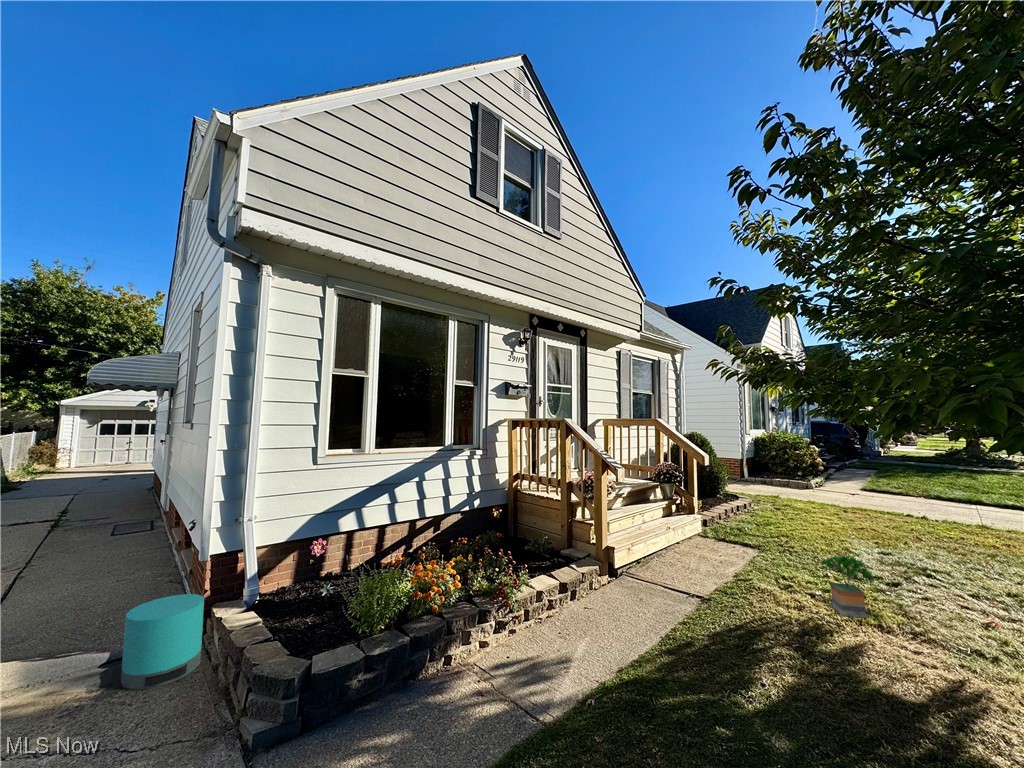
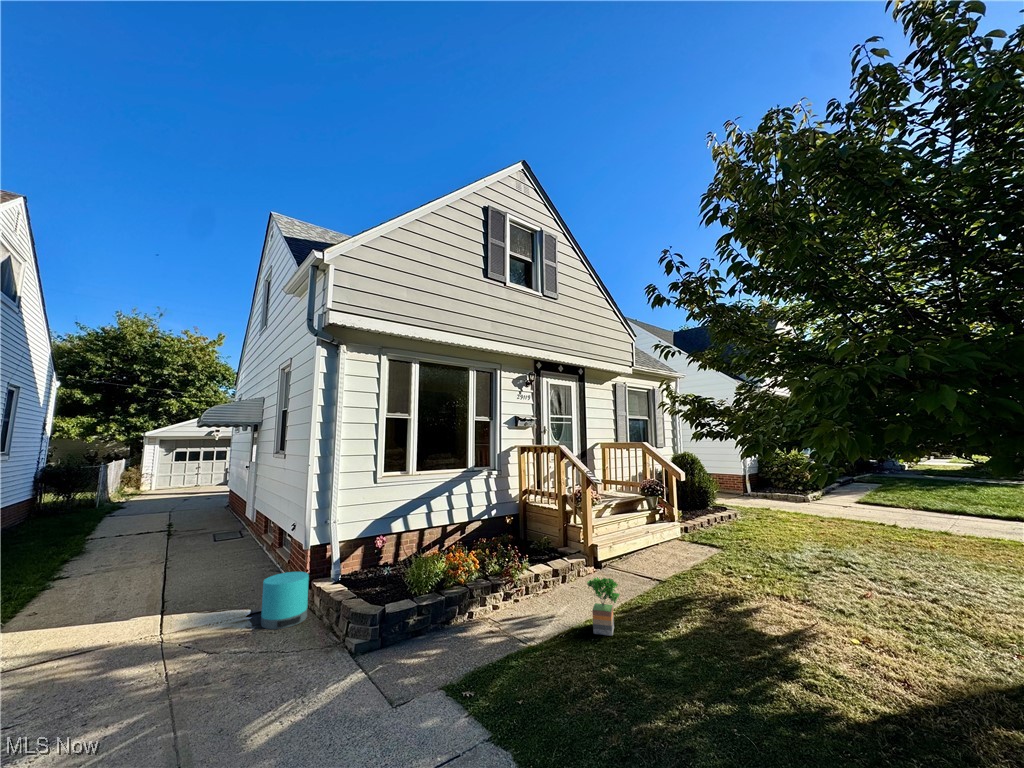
potted tree: present [824,556,874,618] -> present [587,577,620,636]

